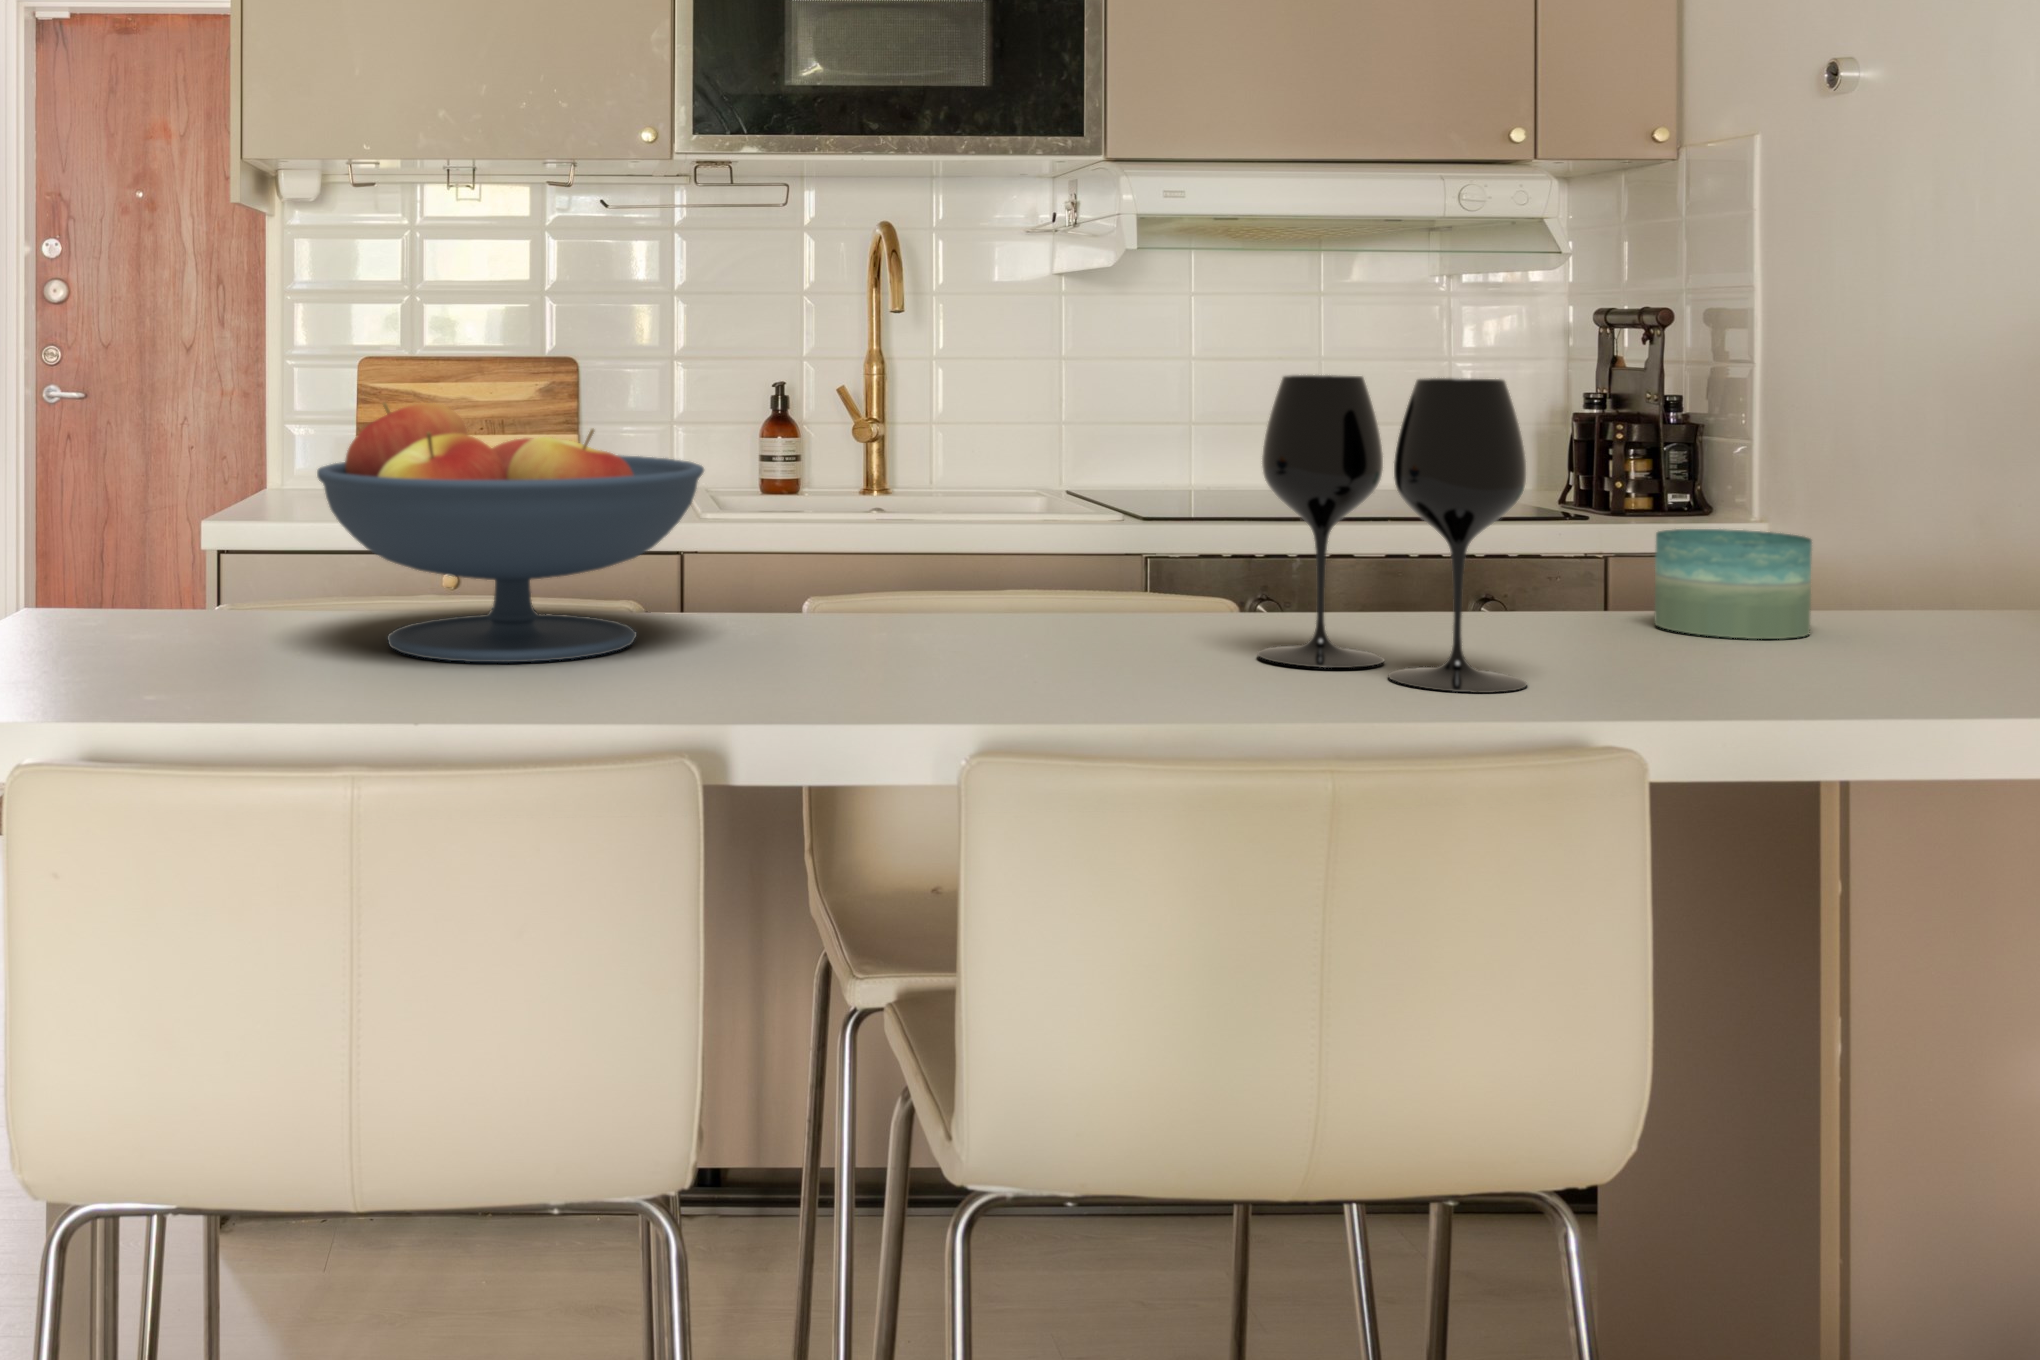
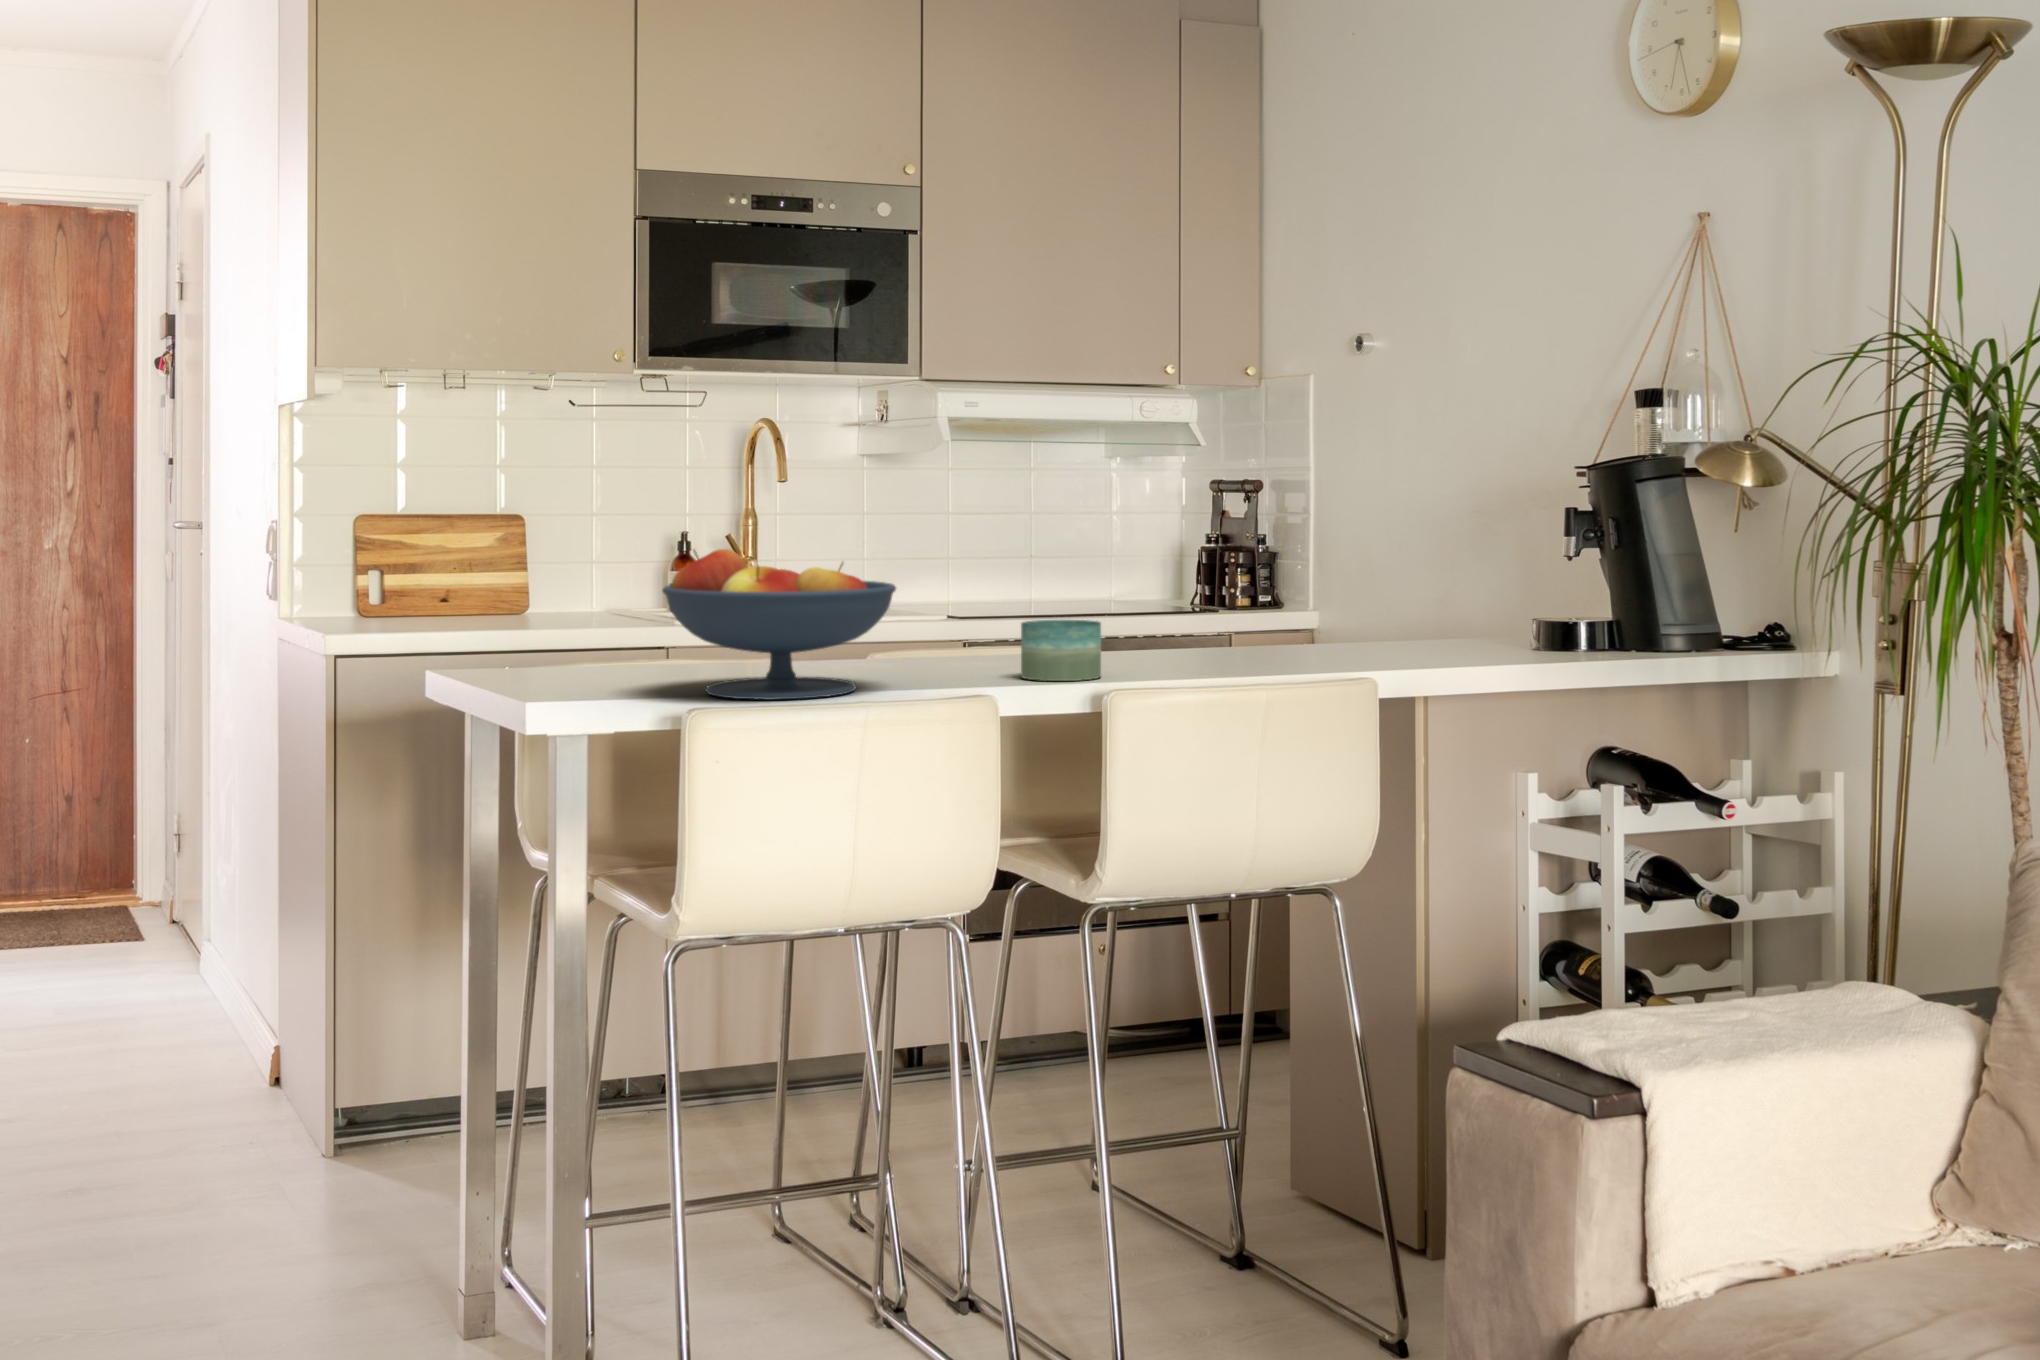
wine glass: present [1257,375,1527,693] -> none [1181,526,1319,680]
candle: present [1655,529,1812,639] -> present [1021,620,1101,681]

